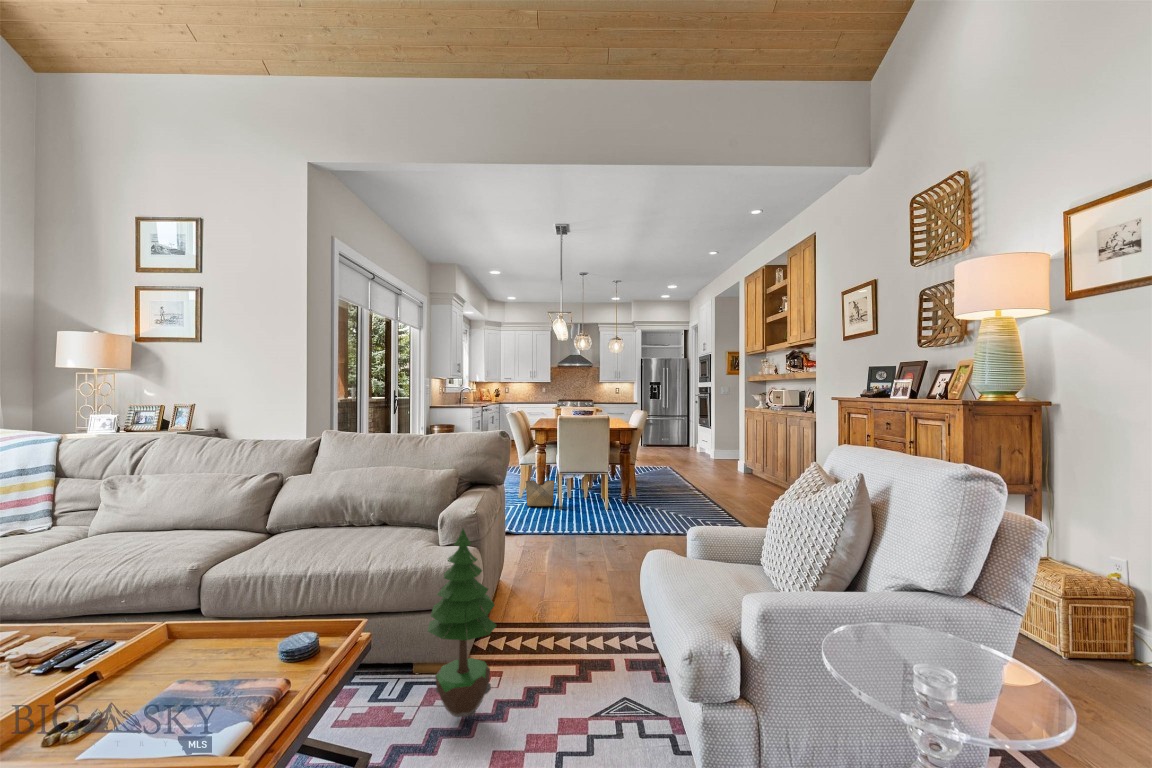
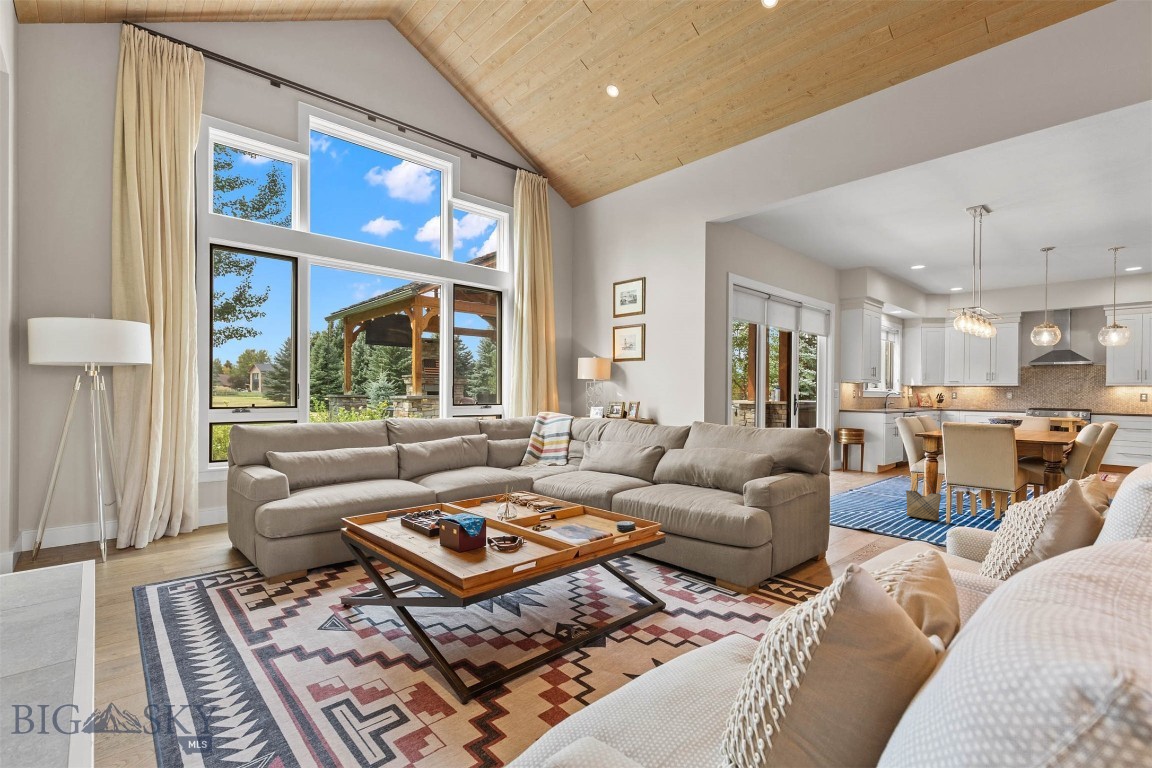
potted tree: present [428,529,497,717] -> none [706,486,751,607]

